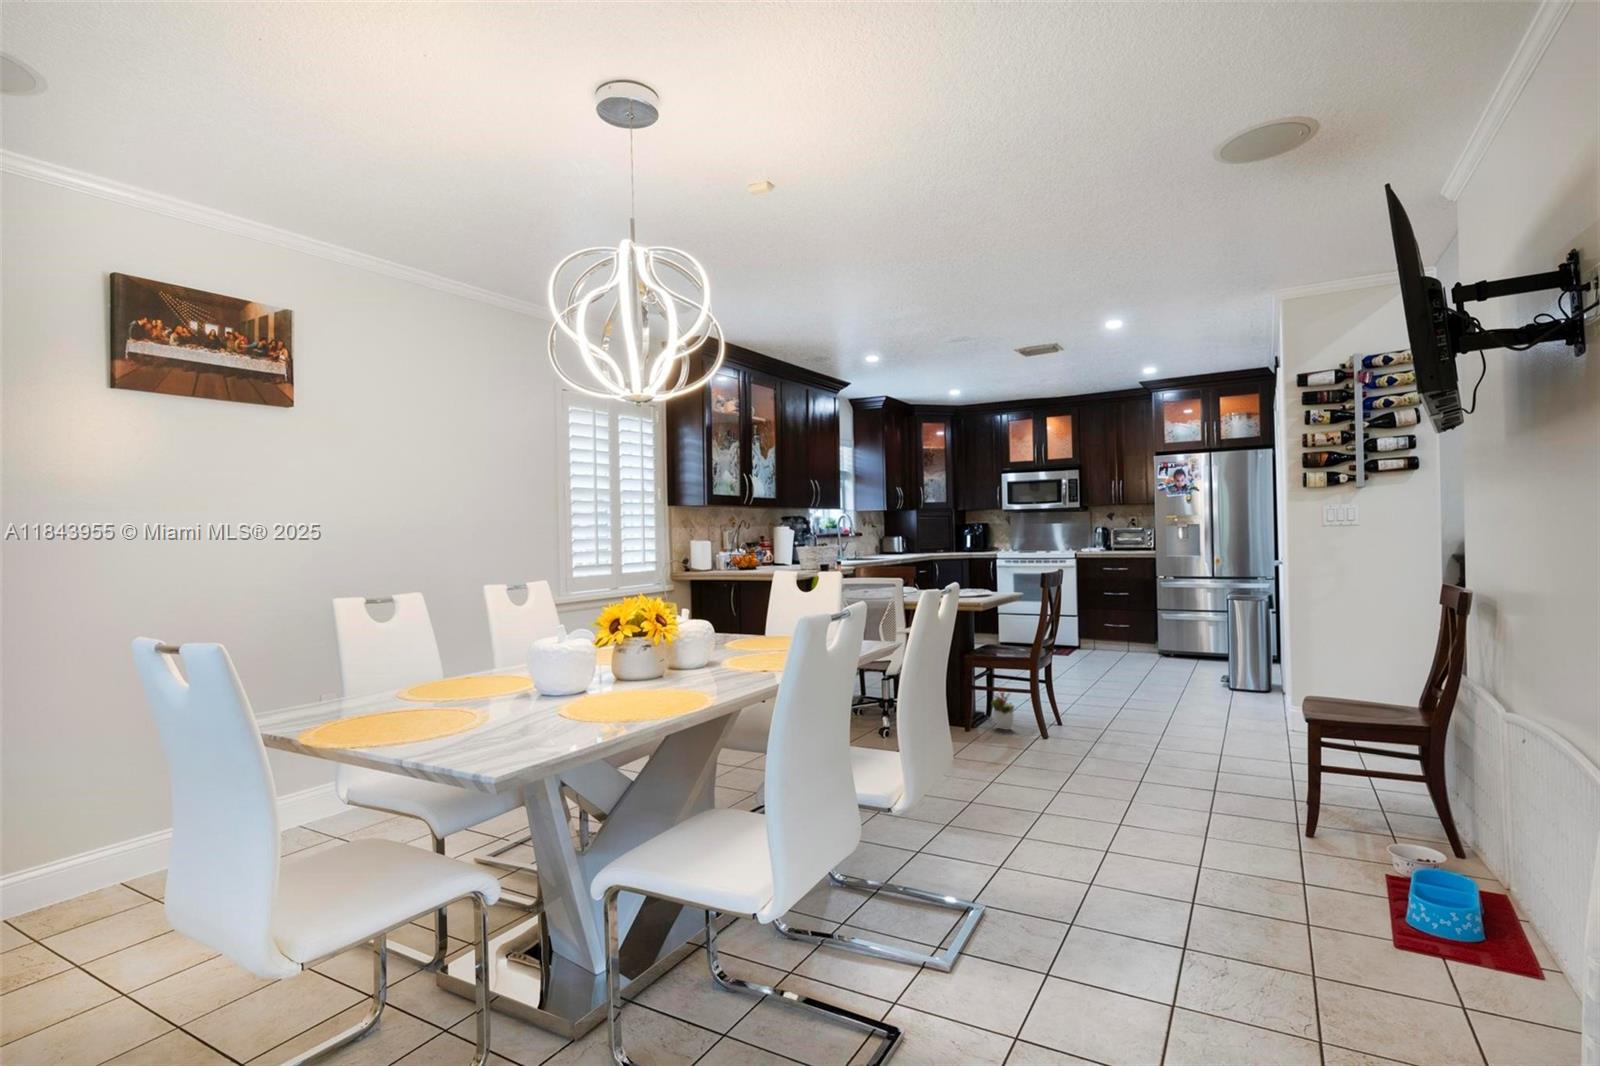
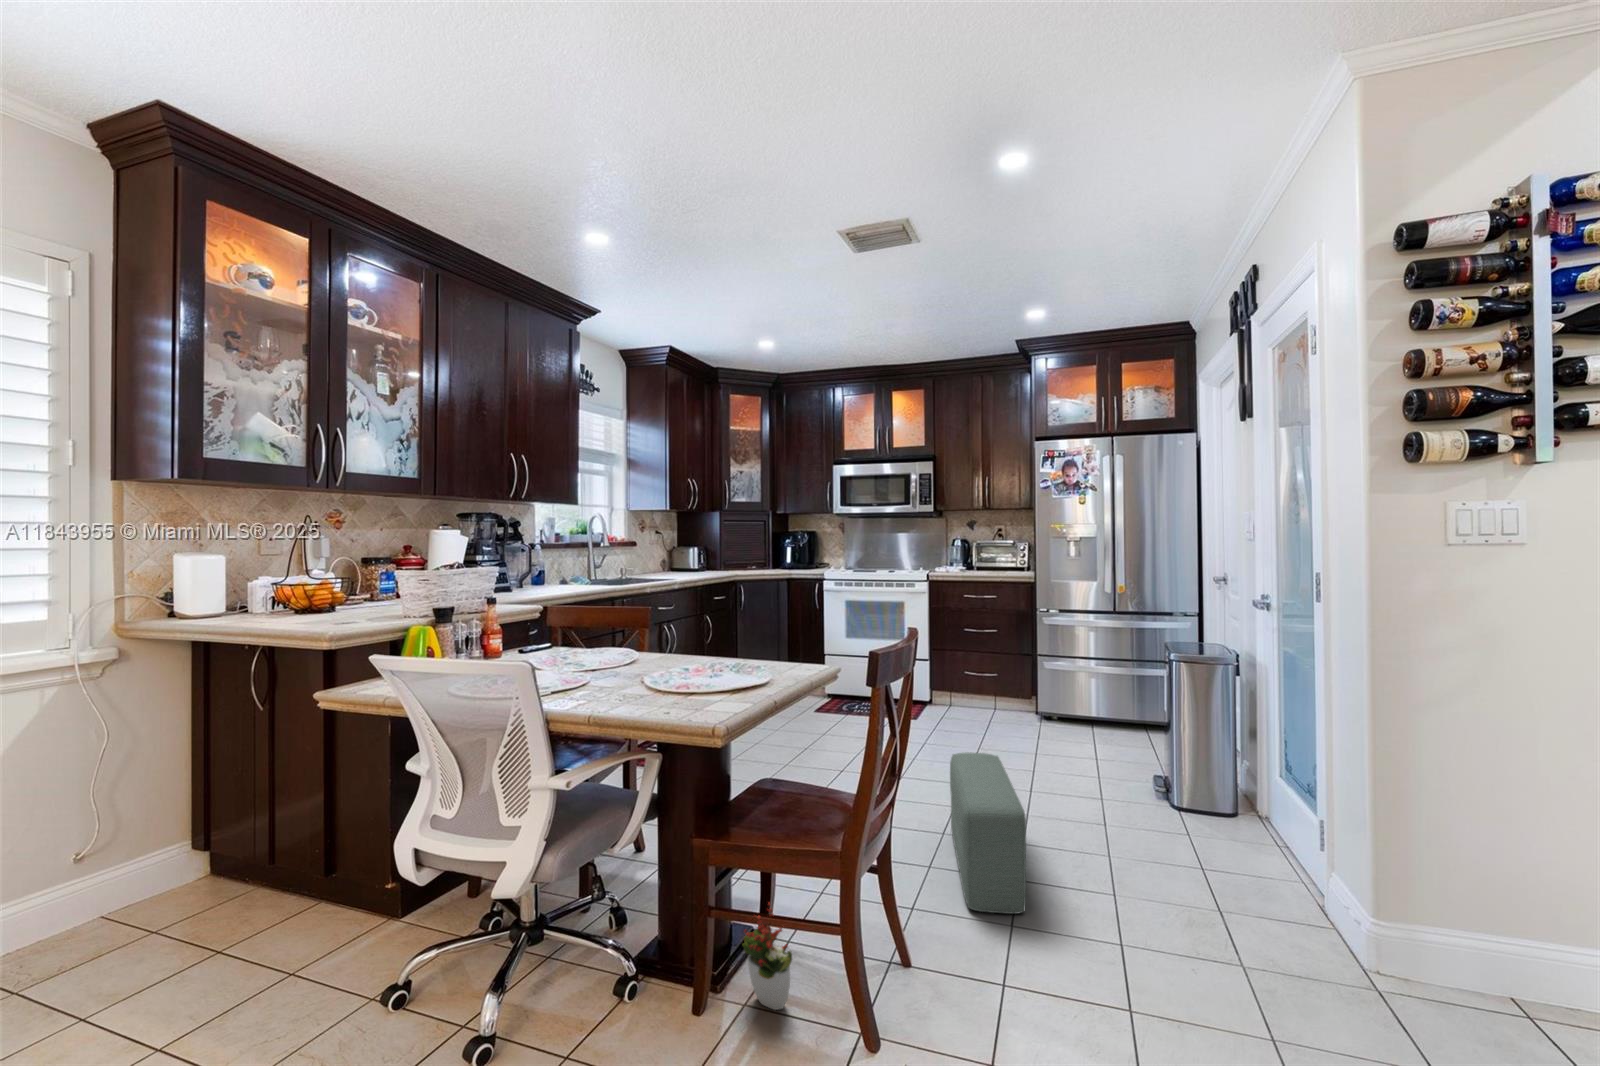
pouf: none [1090,648,1128,714] -> present [950,753,1026,914]

